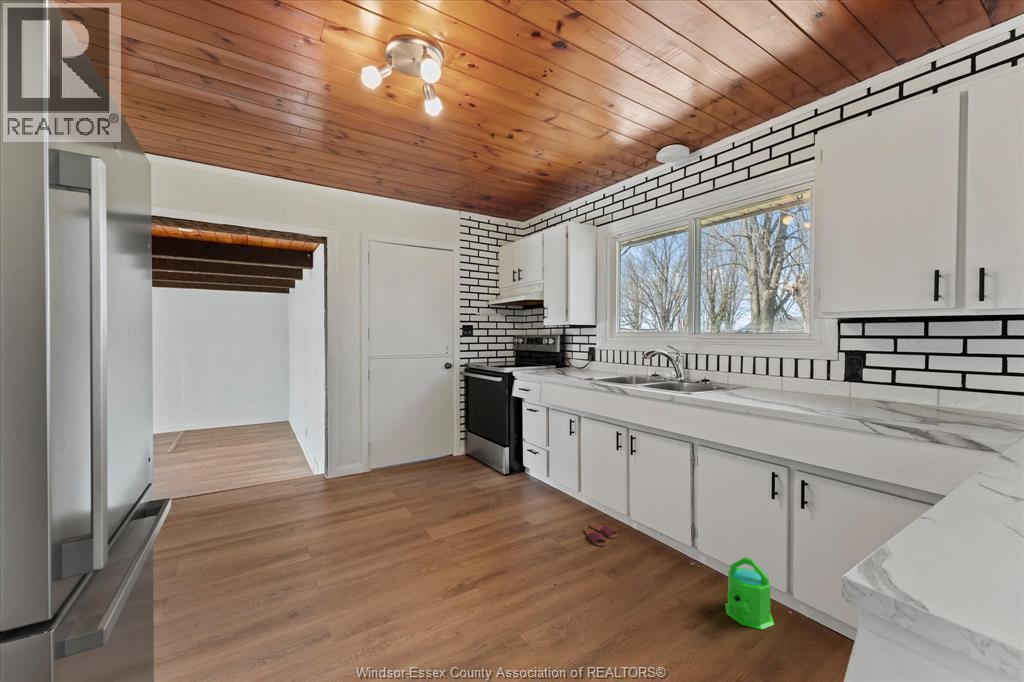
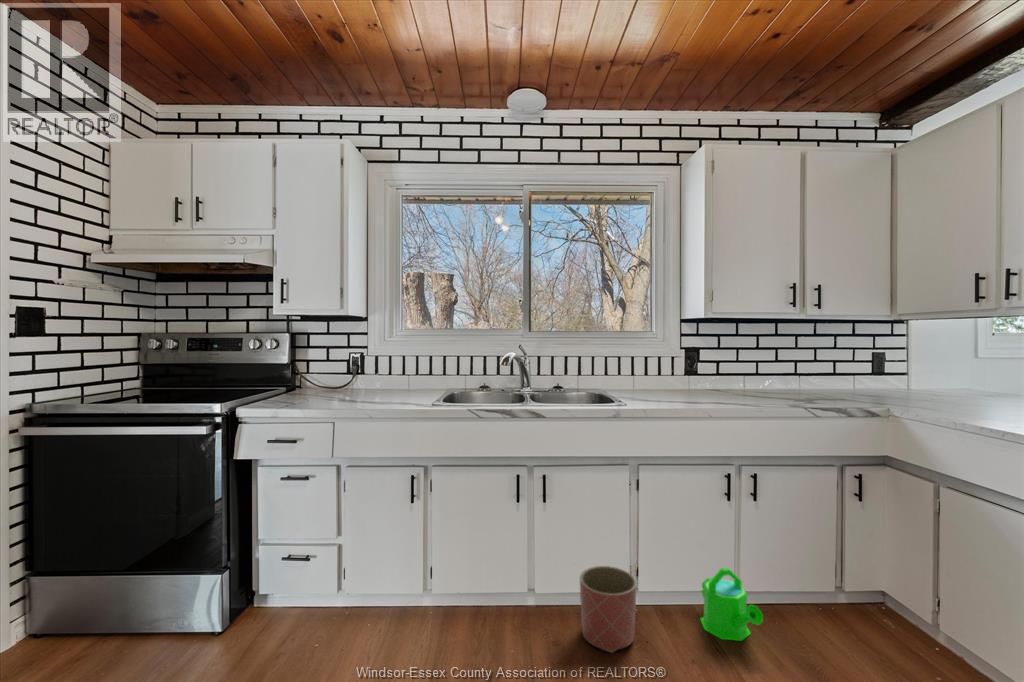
planter: none [626,513,670,574] -> present [580,566,636,652]
slippers: present [585,523,617,546] -> none [483,614,543,651]

